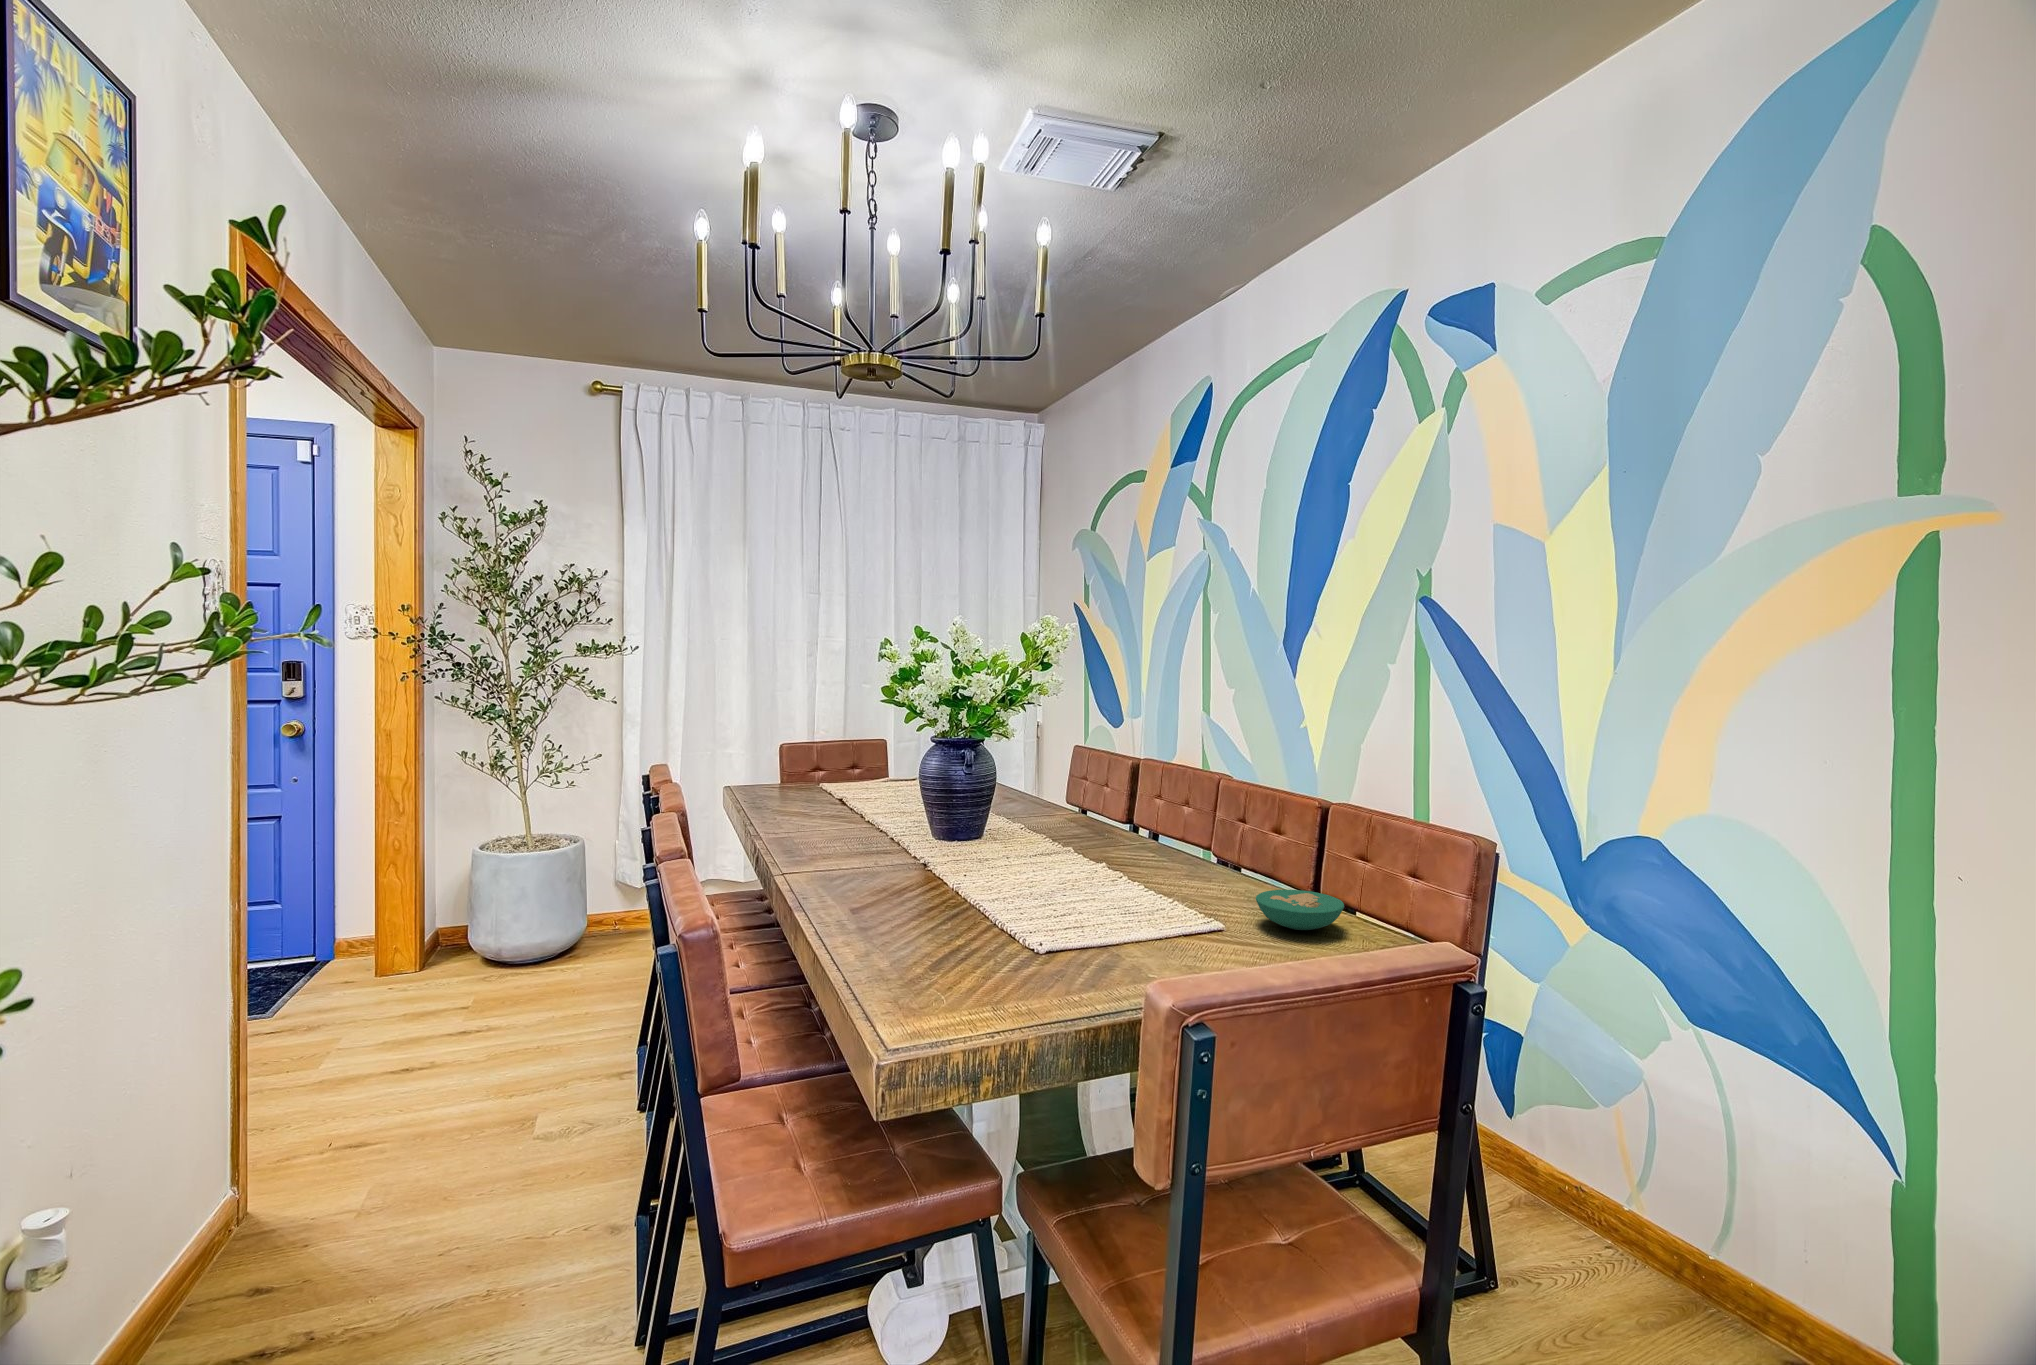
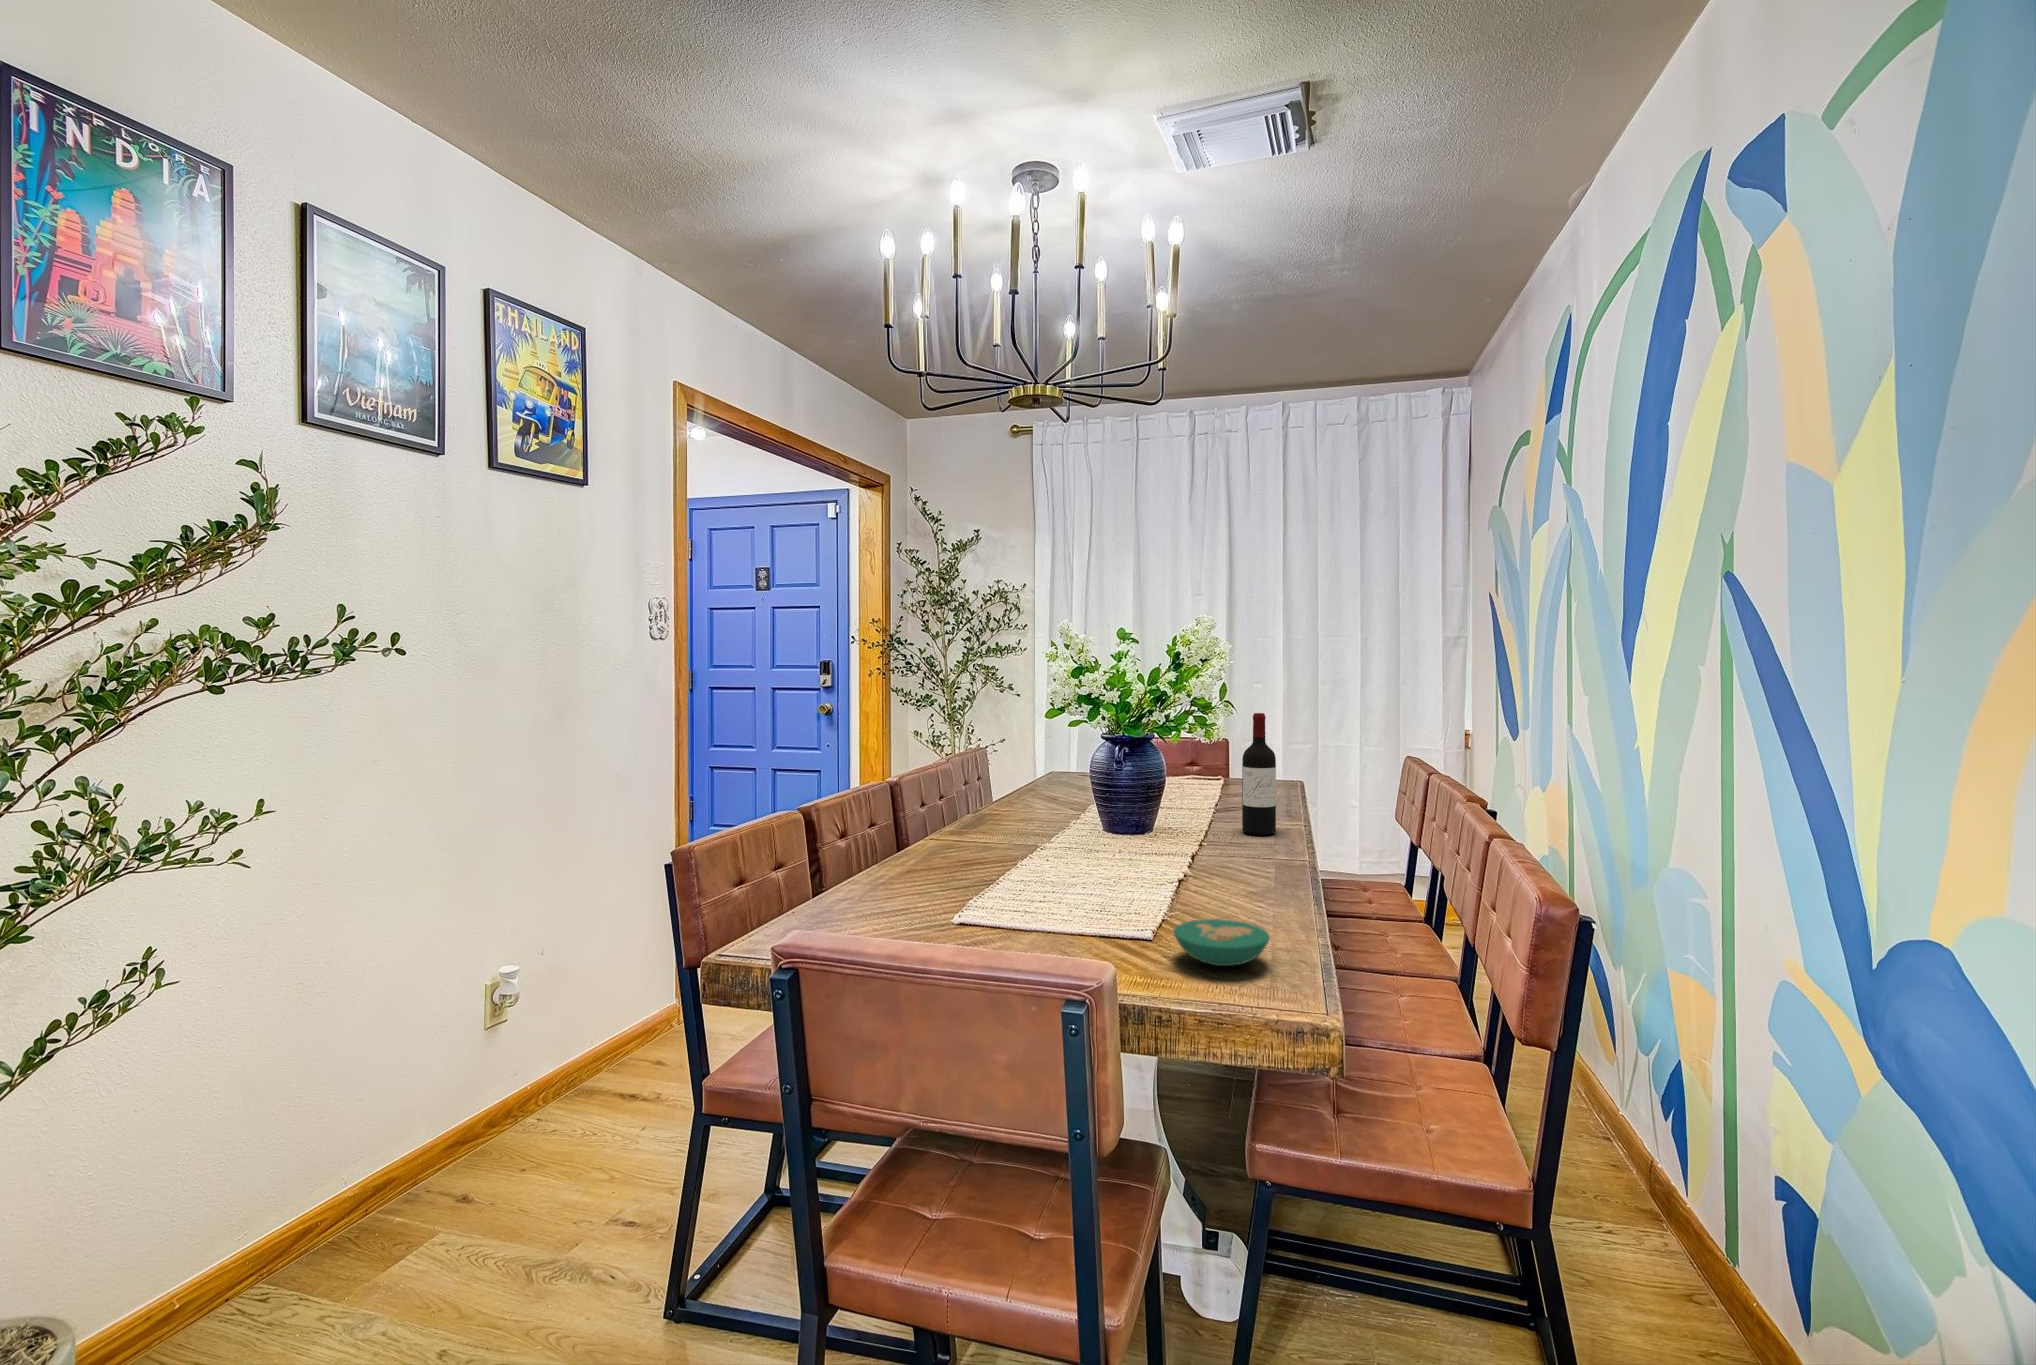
wine bottle: none [1060,707,1091,820] -> present [1242,713,1276,835]

